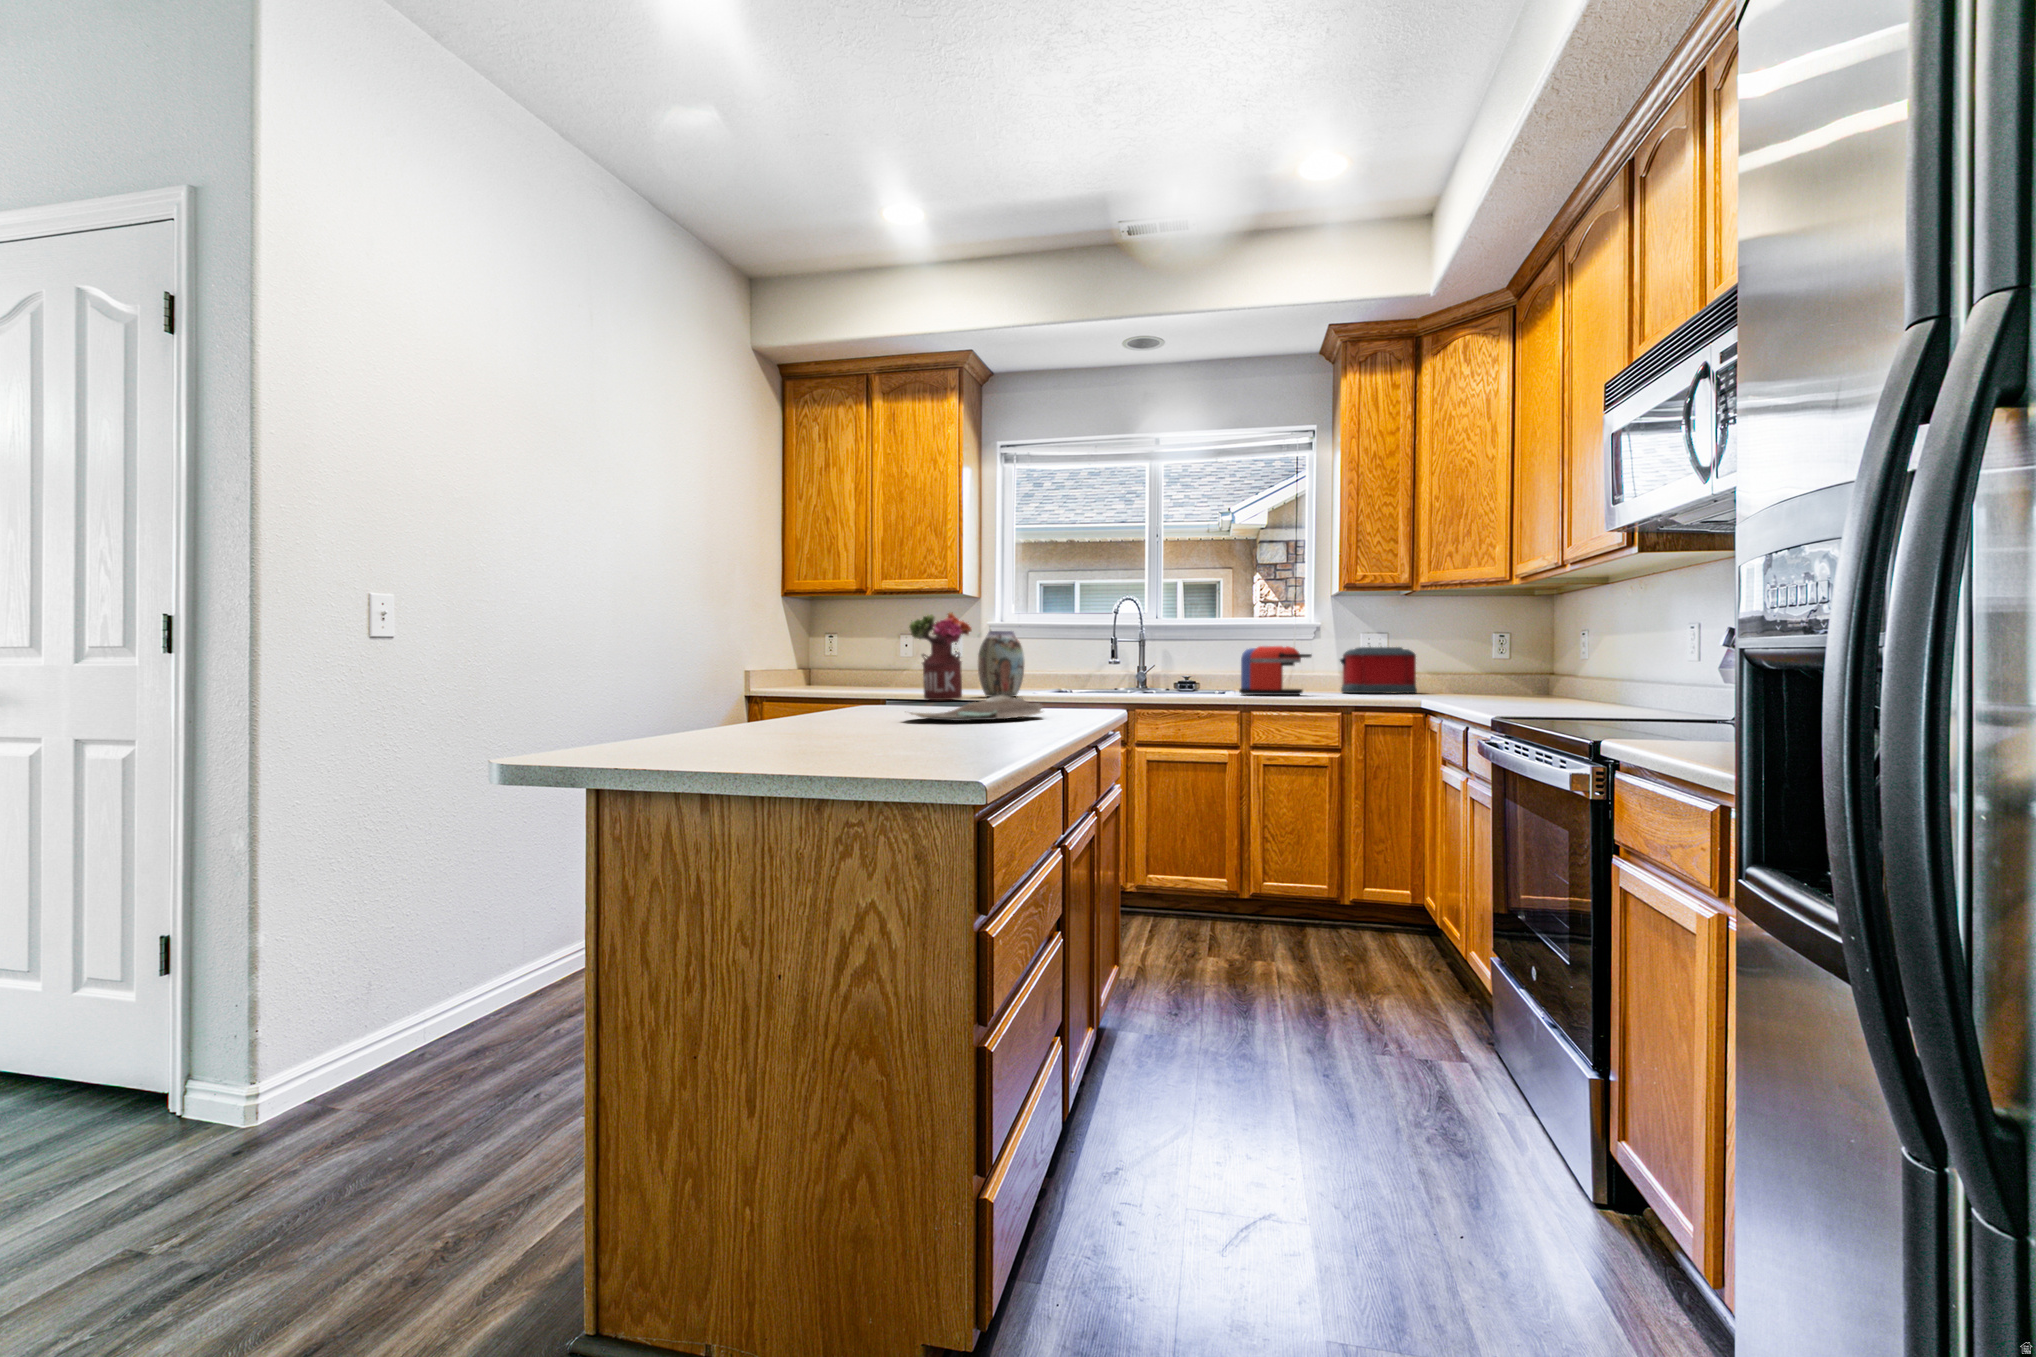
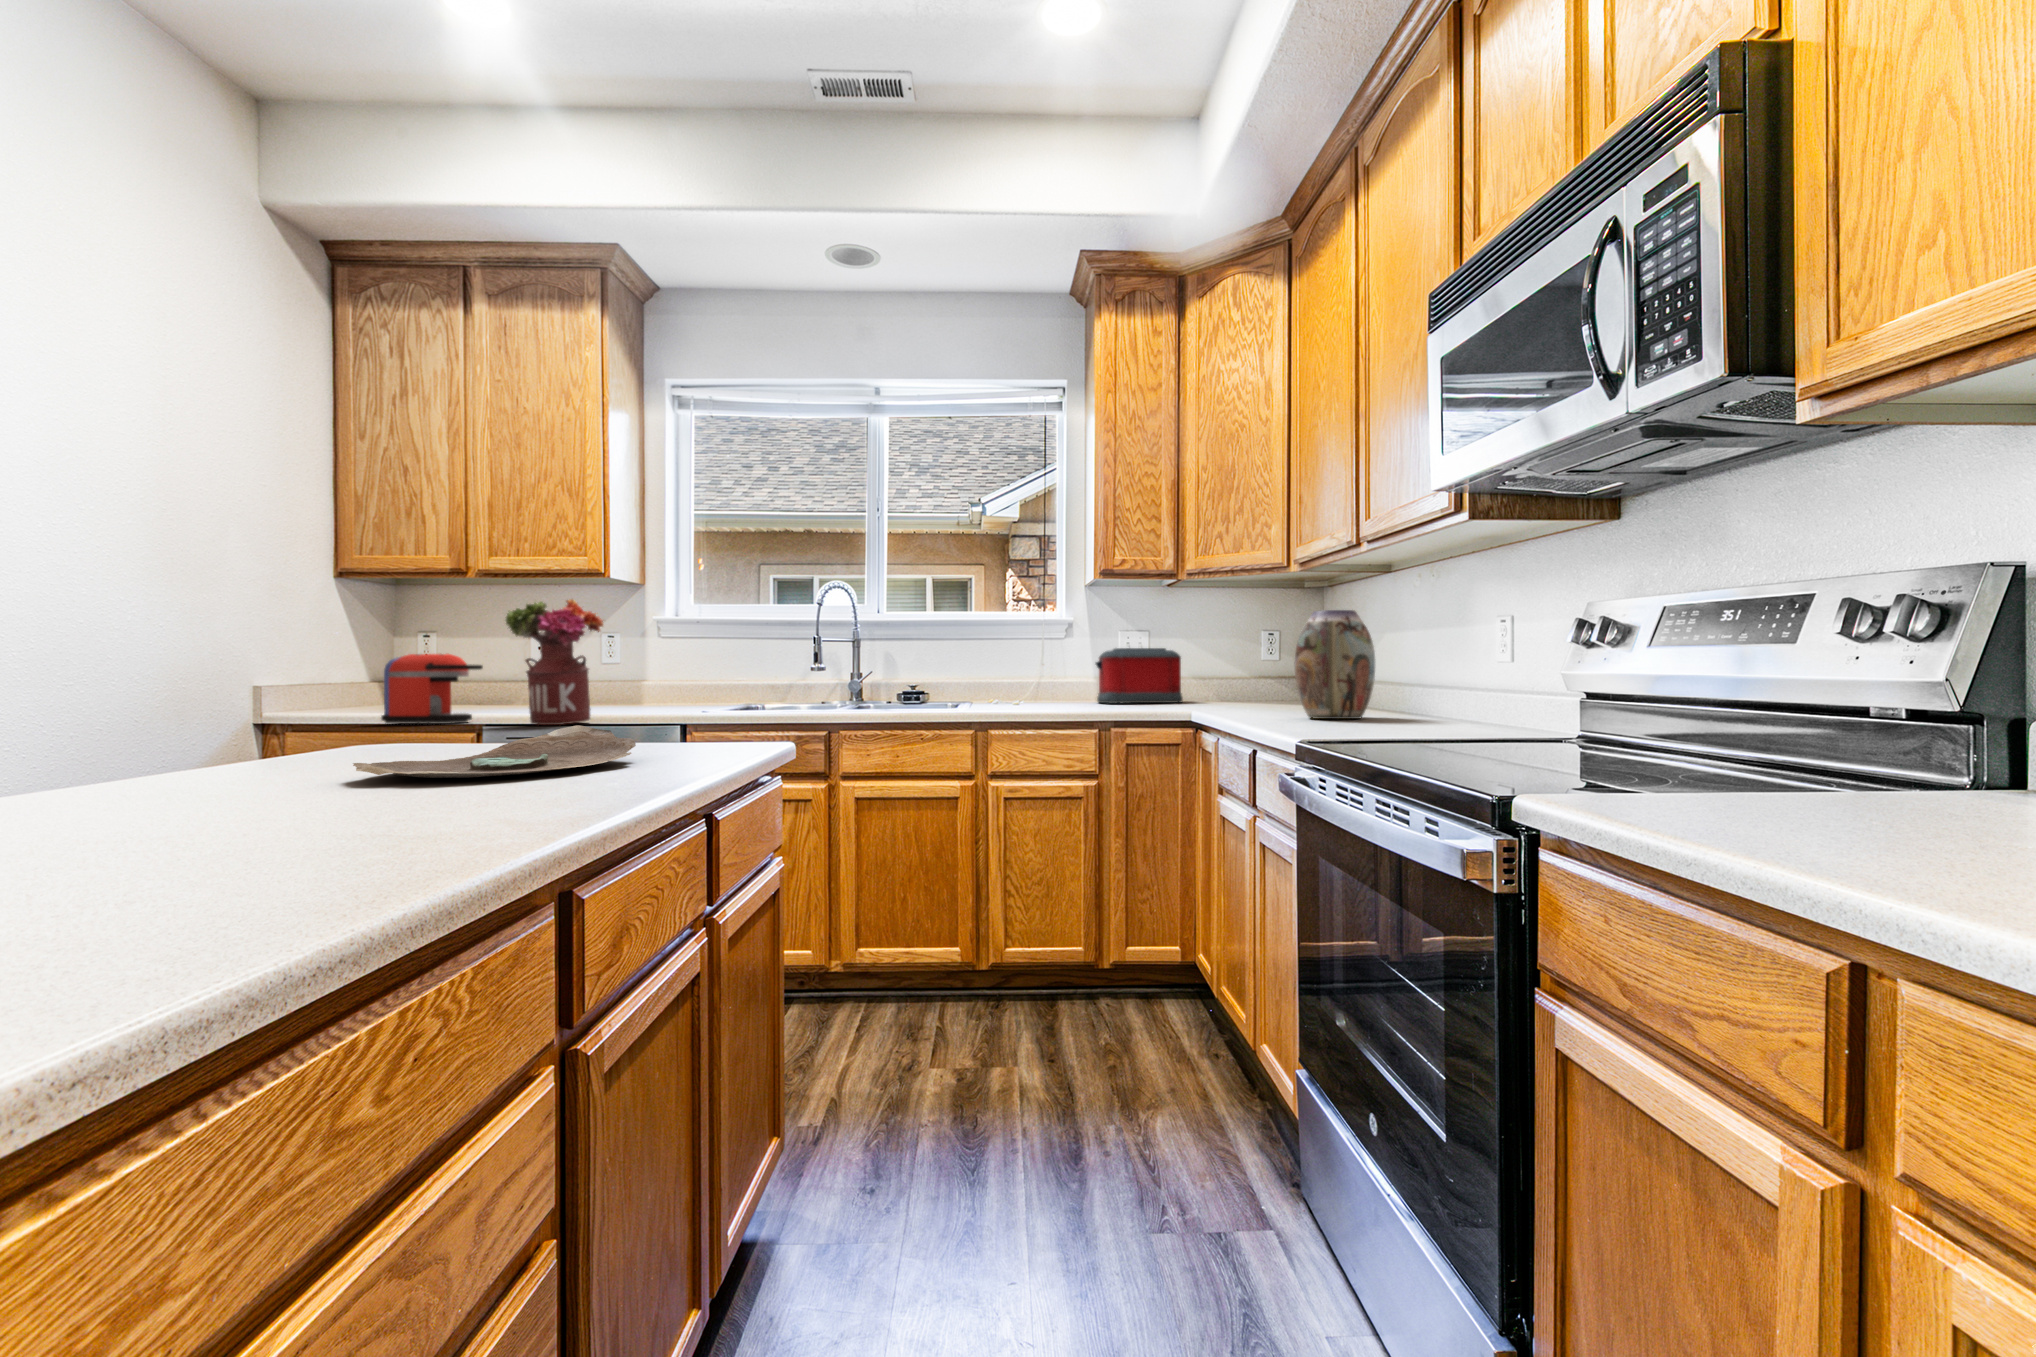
vase: present [978,631,1024,697] -> present [1295,610,1375,719]
coffee maker: present [1239,646,1312,695] -> present [381,654,483,724]

